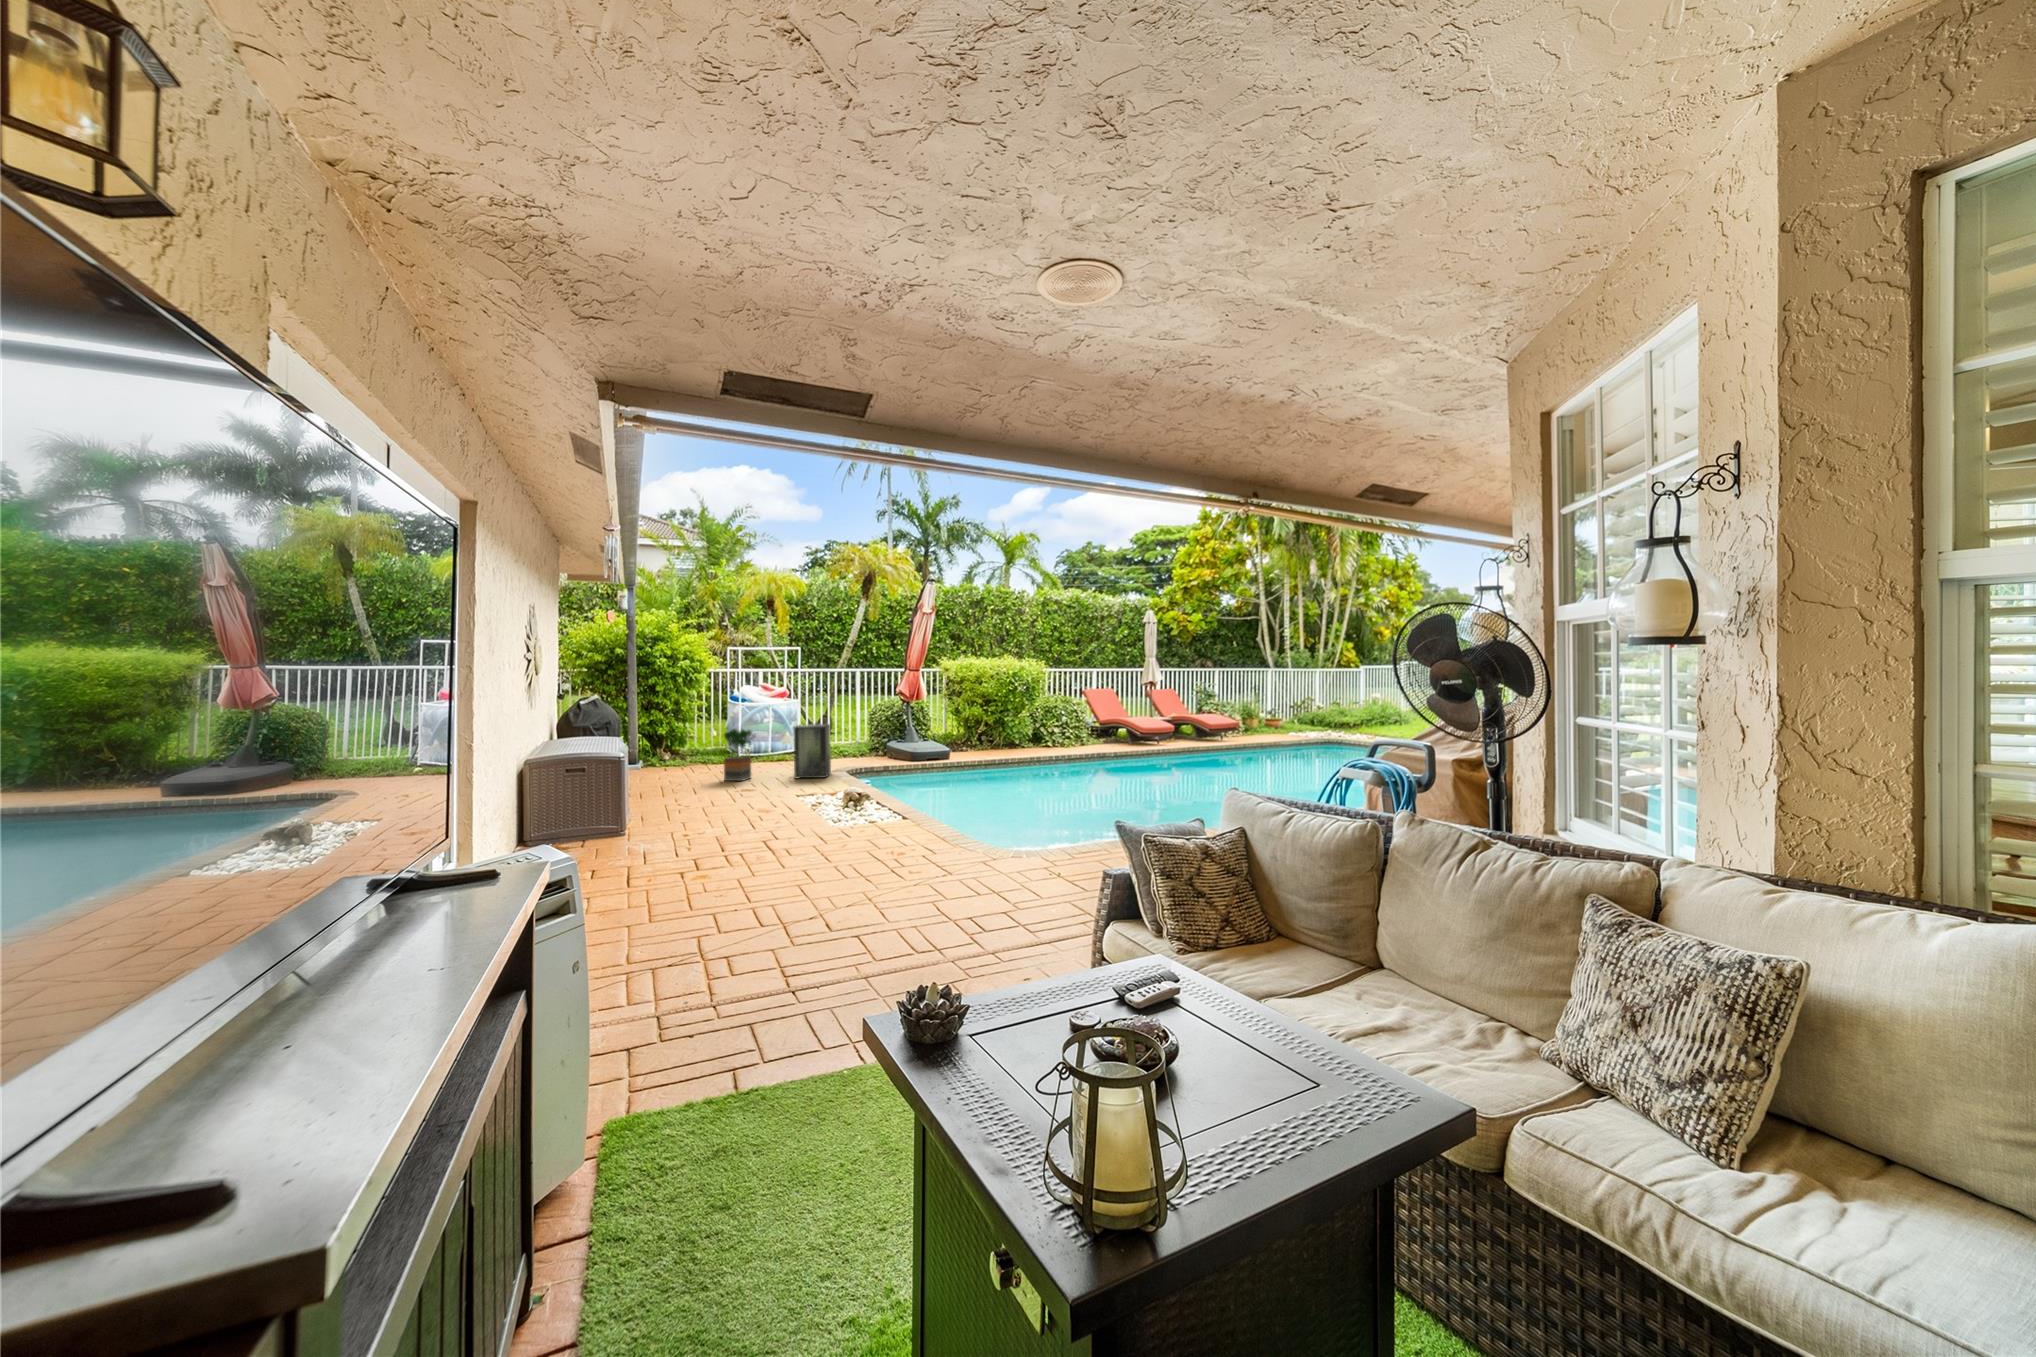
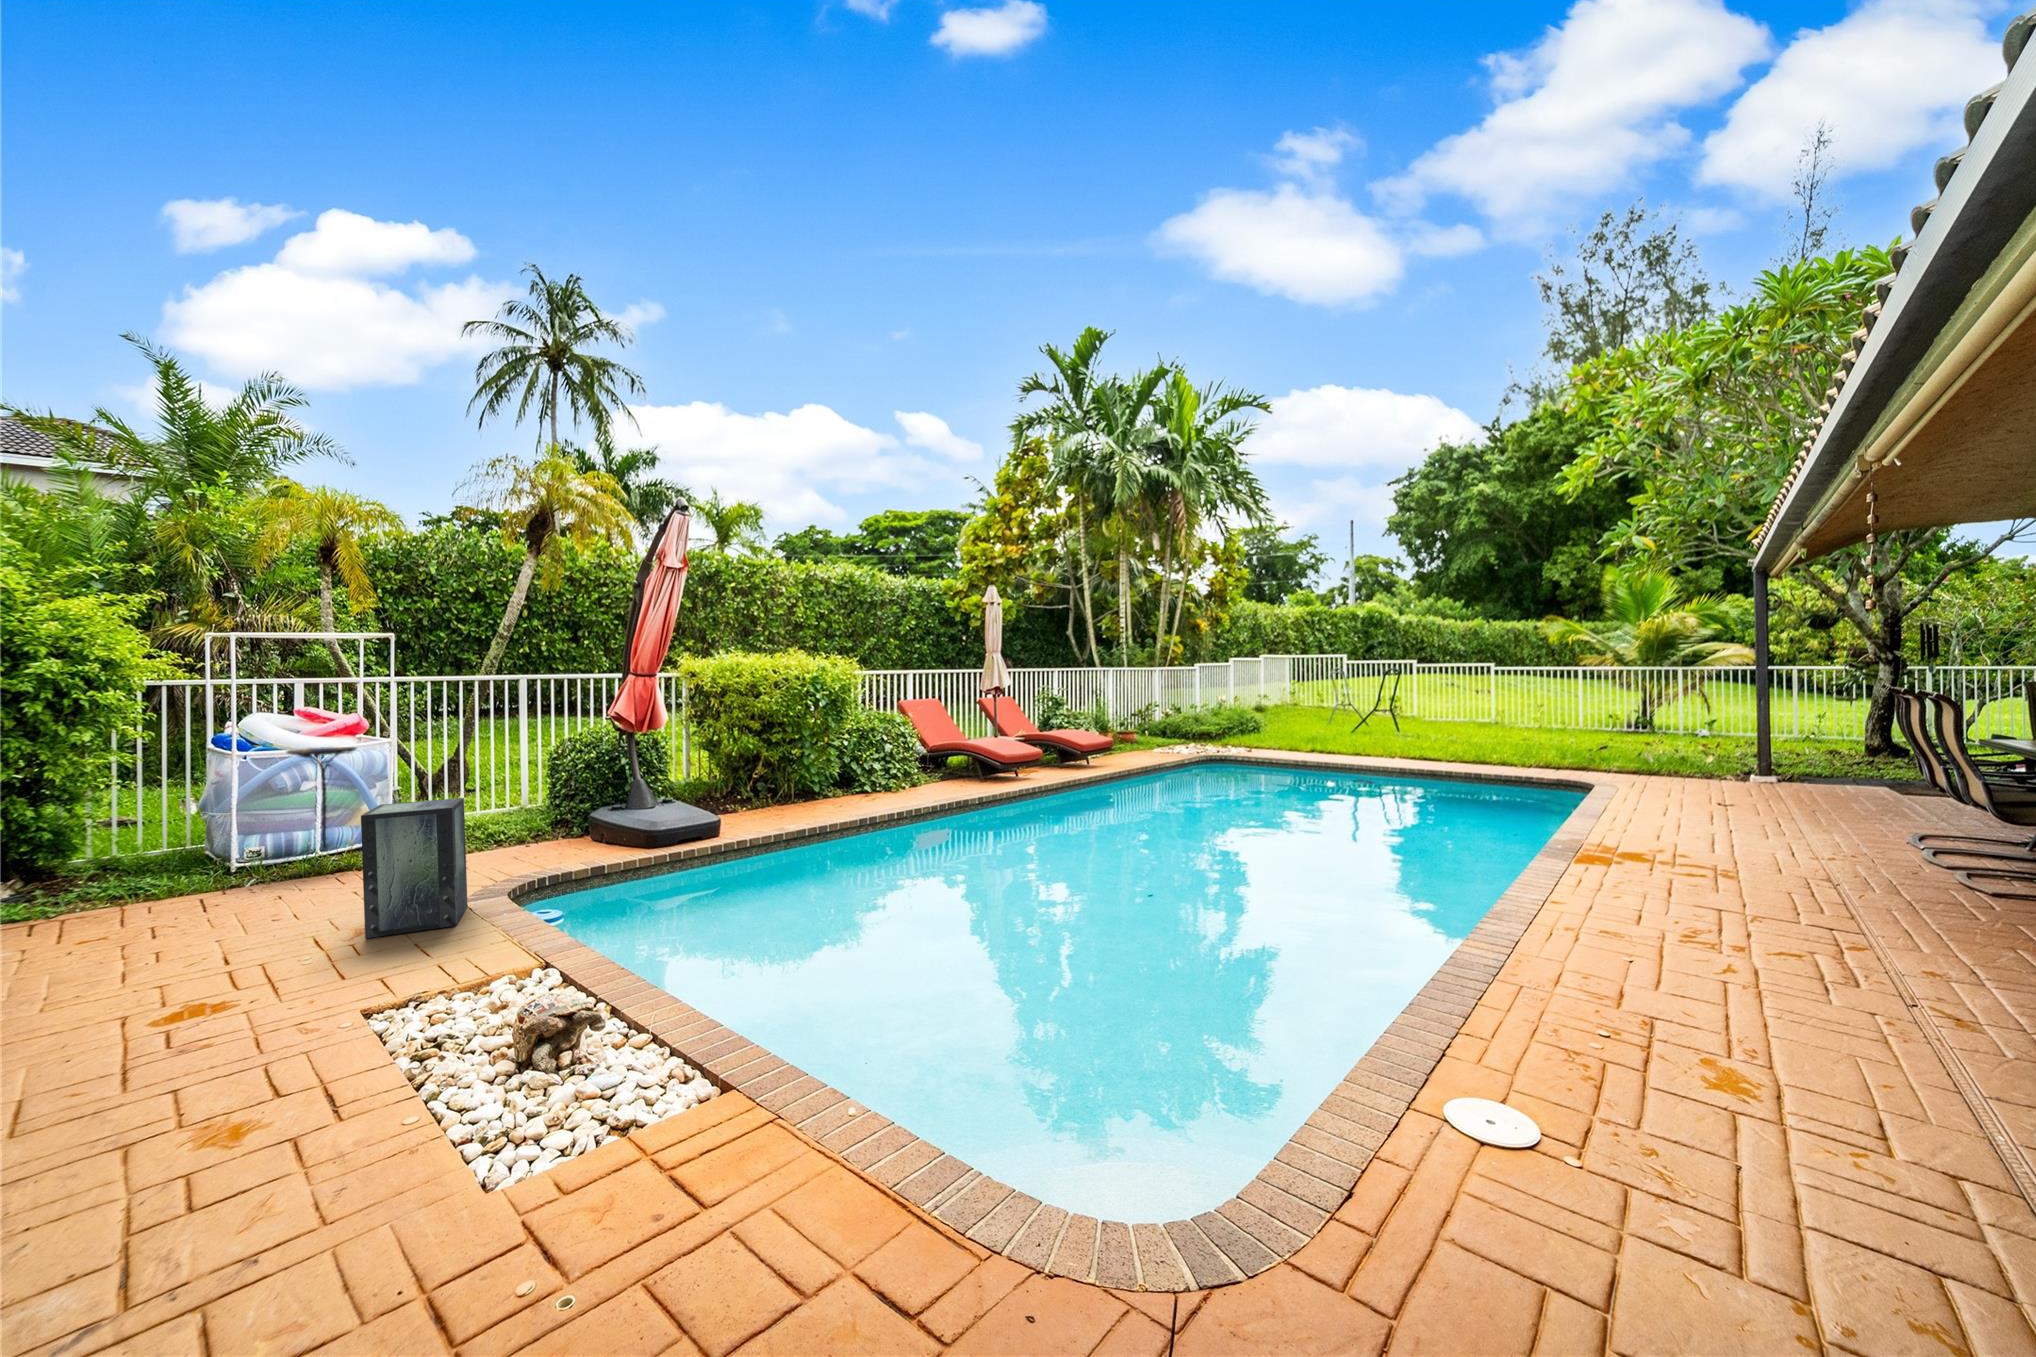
side table: none [761,702,787,760] -> present [287,747,356,868]
potted tree: present [724,729,755,781] -> none [127,828,252,972]

